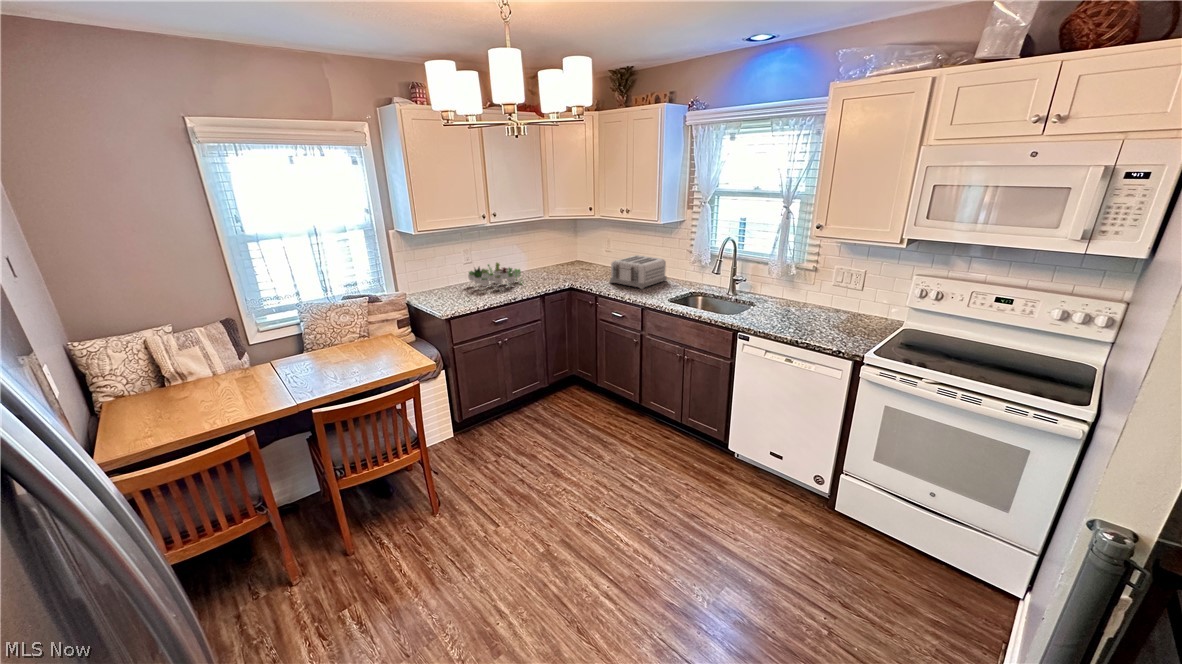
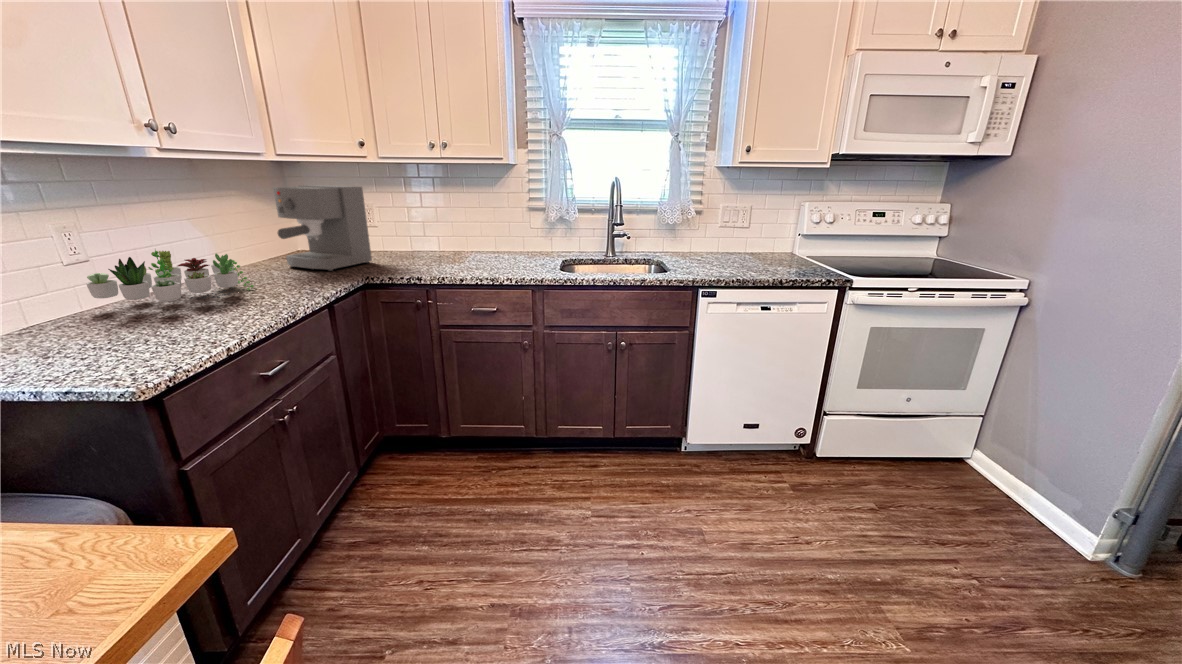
coffee maker: none [542,229,591,279] -> present [273,185,372,271]
toaster: present [610,255,667,289] -> none [426,221,501,266]

